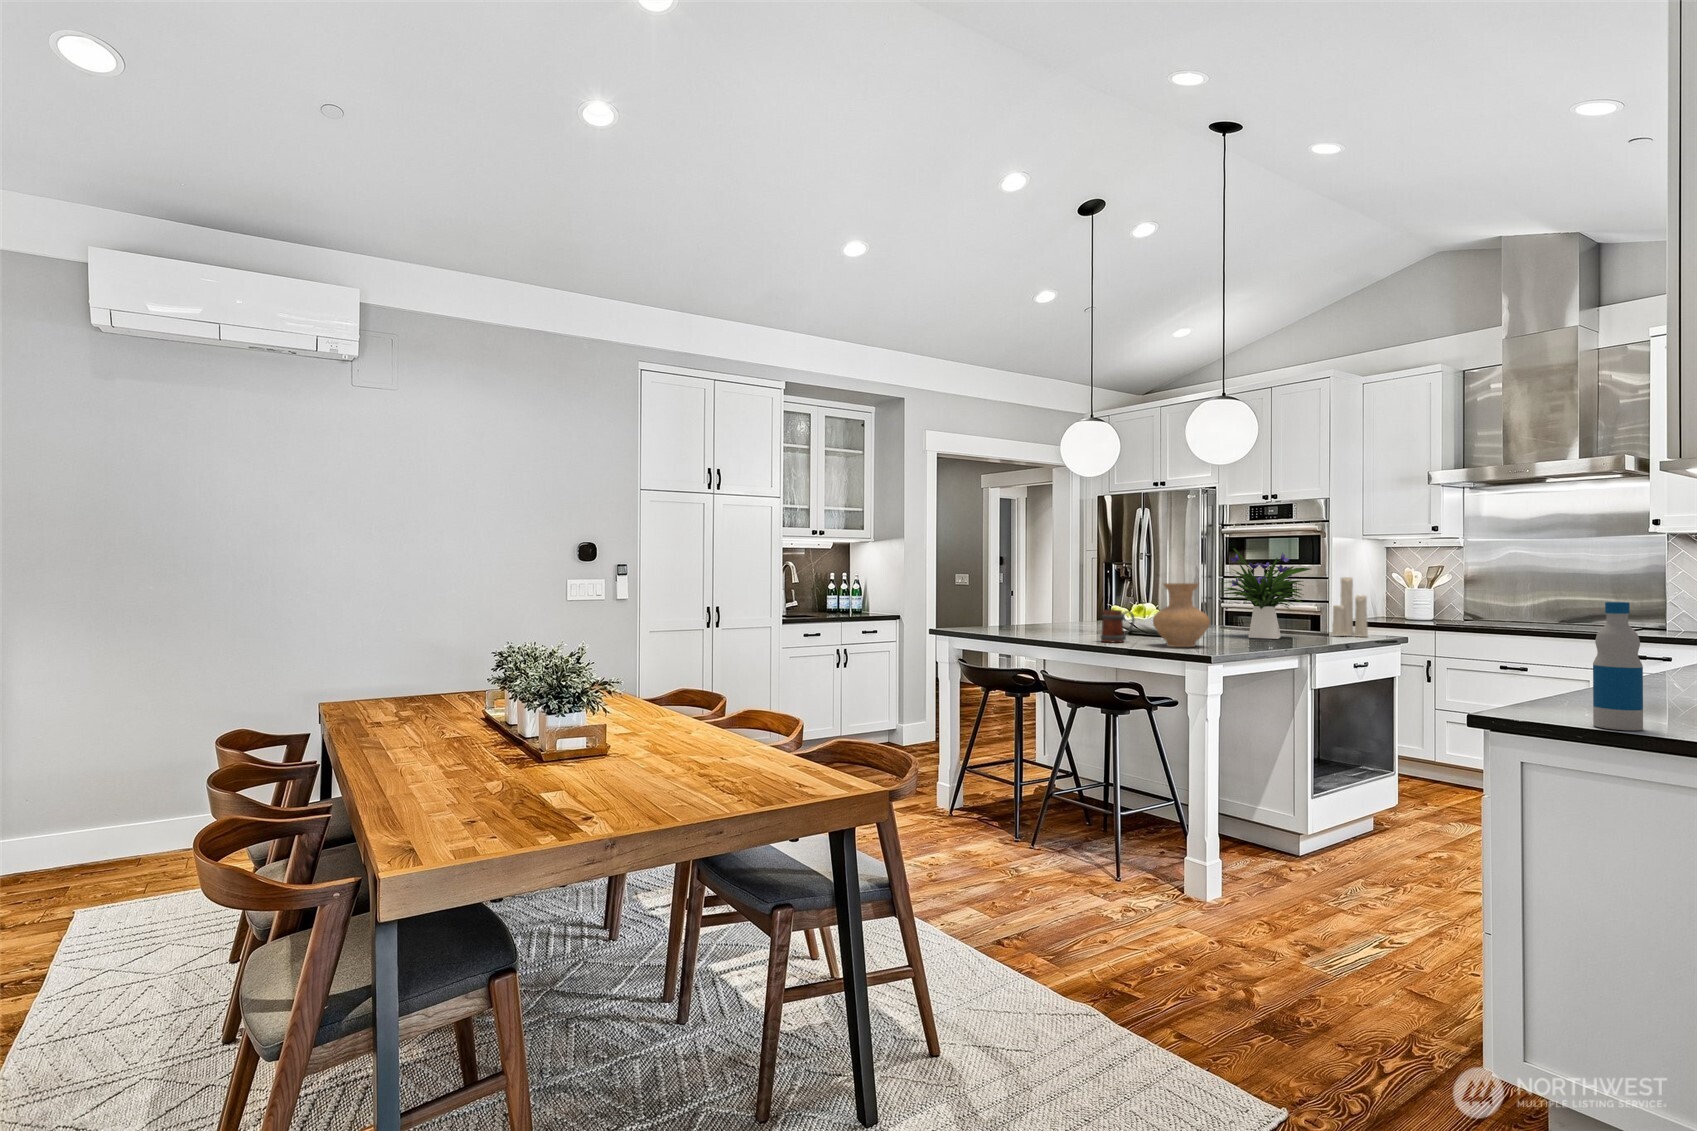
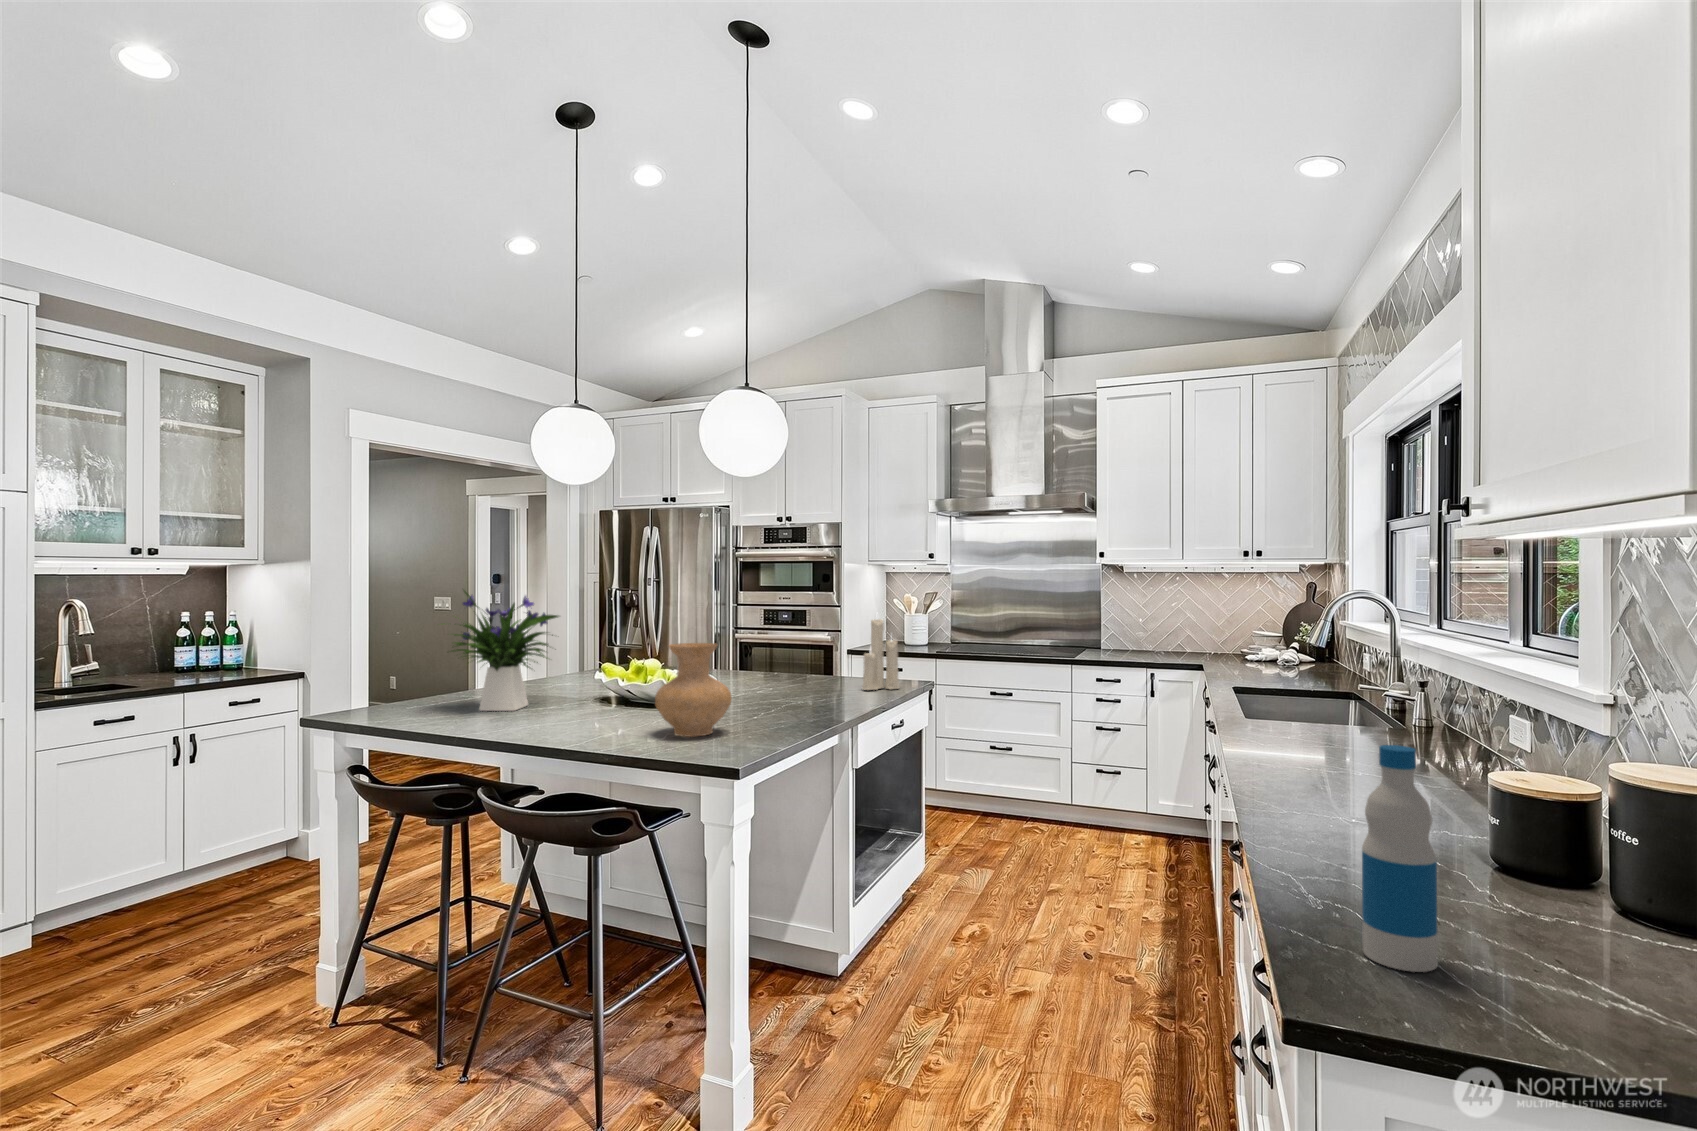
flower arrangement: present [1221,548,1311,639] -> present [452,591,558,711]
mug: present [1101,610,1135,643] -> none [581,682,630,732]

